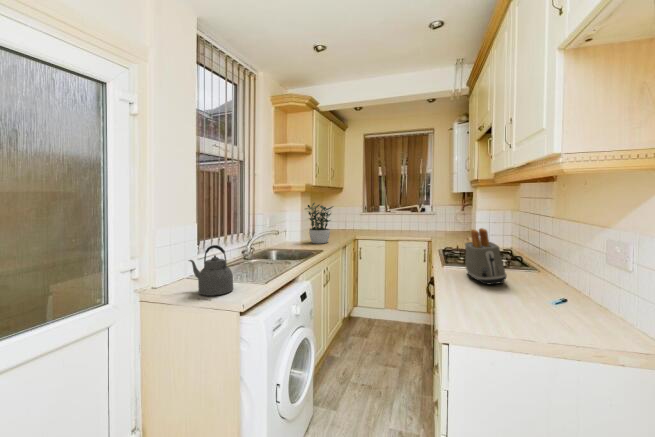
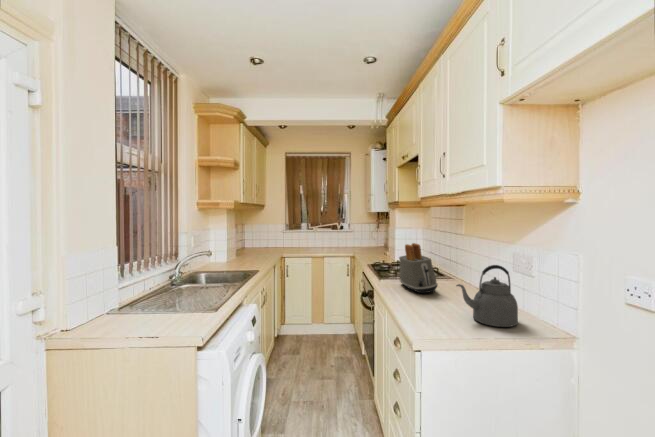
potted plant: present [306,203,332,244] -> none [228,219,261,263]
kettle: present [189,245,233,296] -> present [456,265,518,327]

